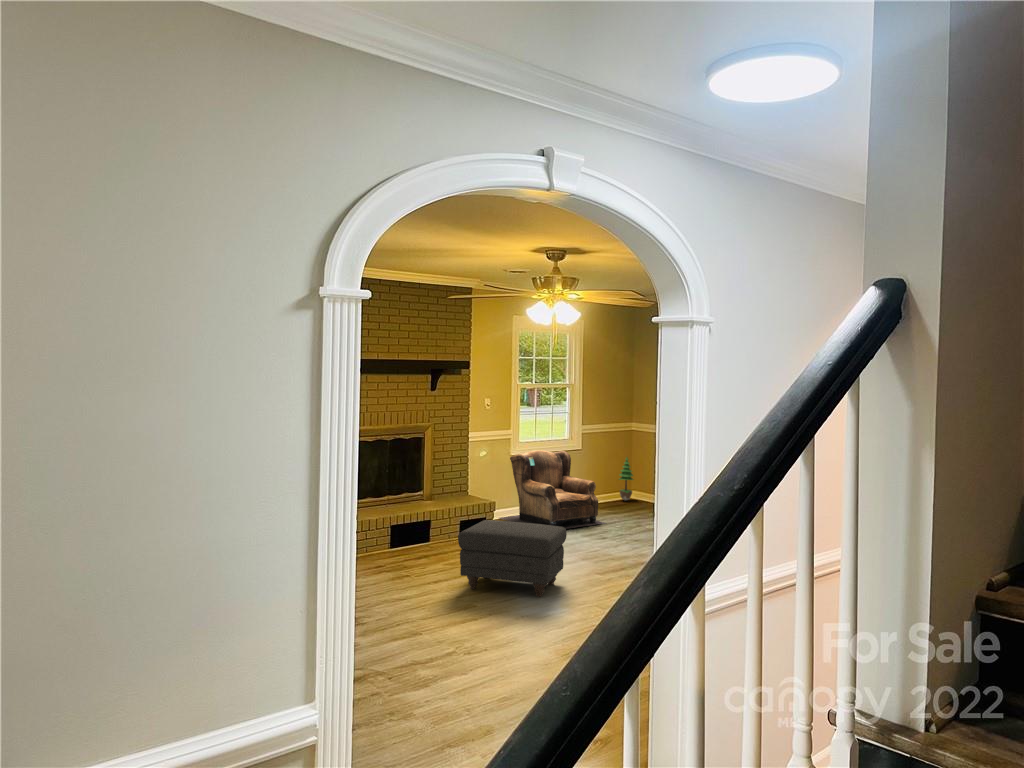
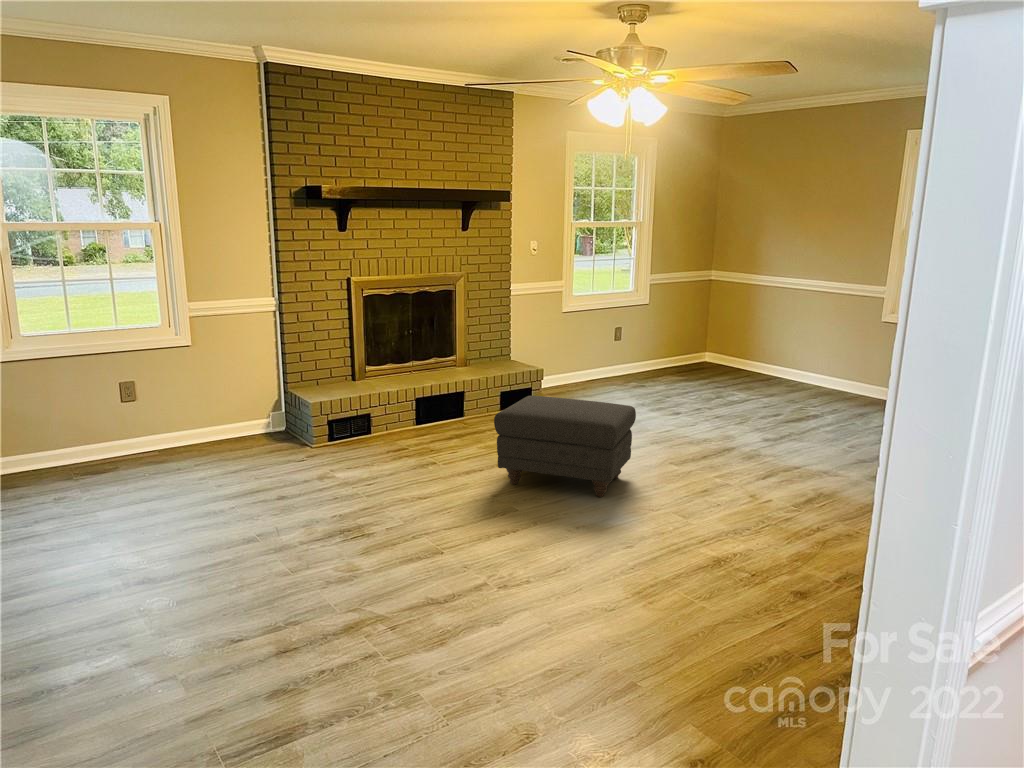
armchair: present [500,450,605,529] -> none [546,305,679,404]
potted tree: present [619,457,634,501] -> none [691,311,711,365]

